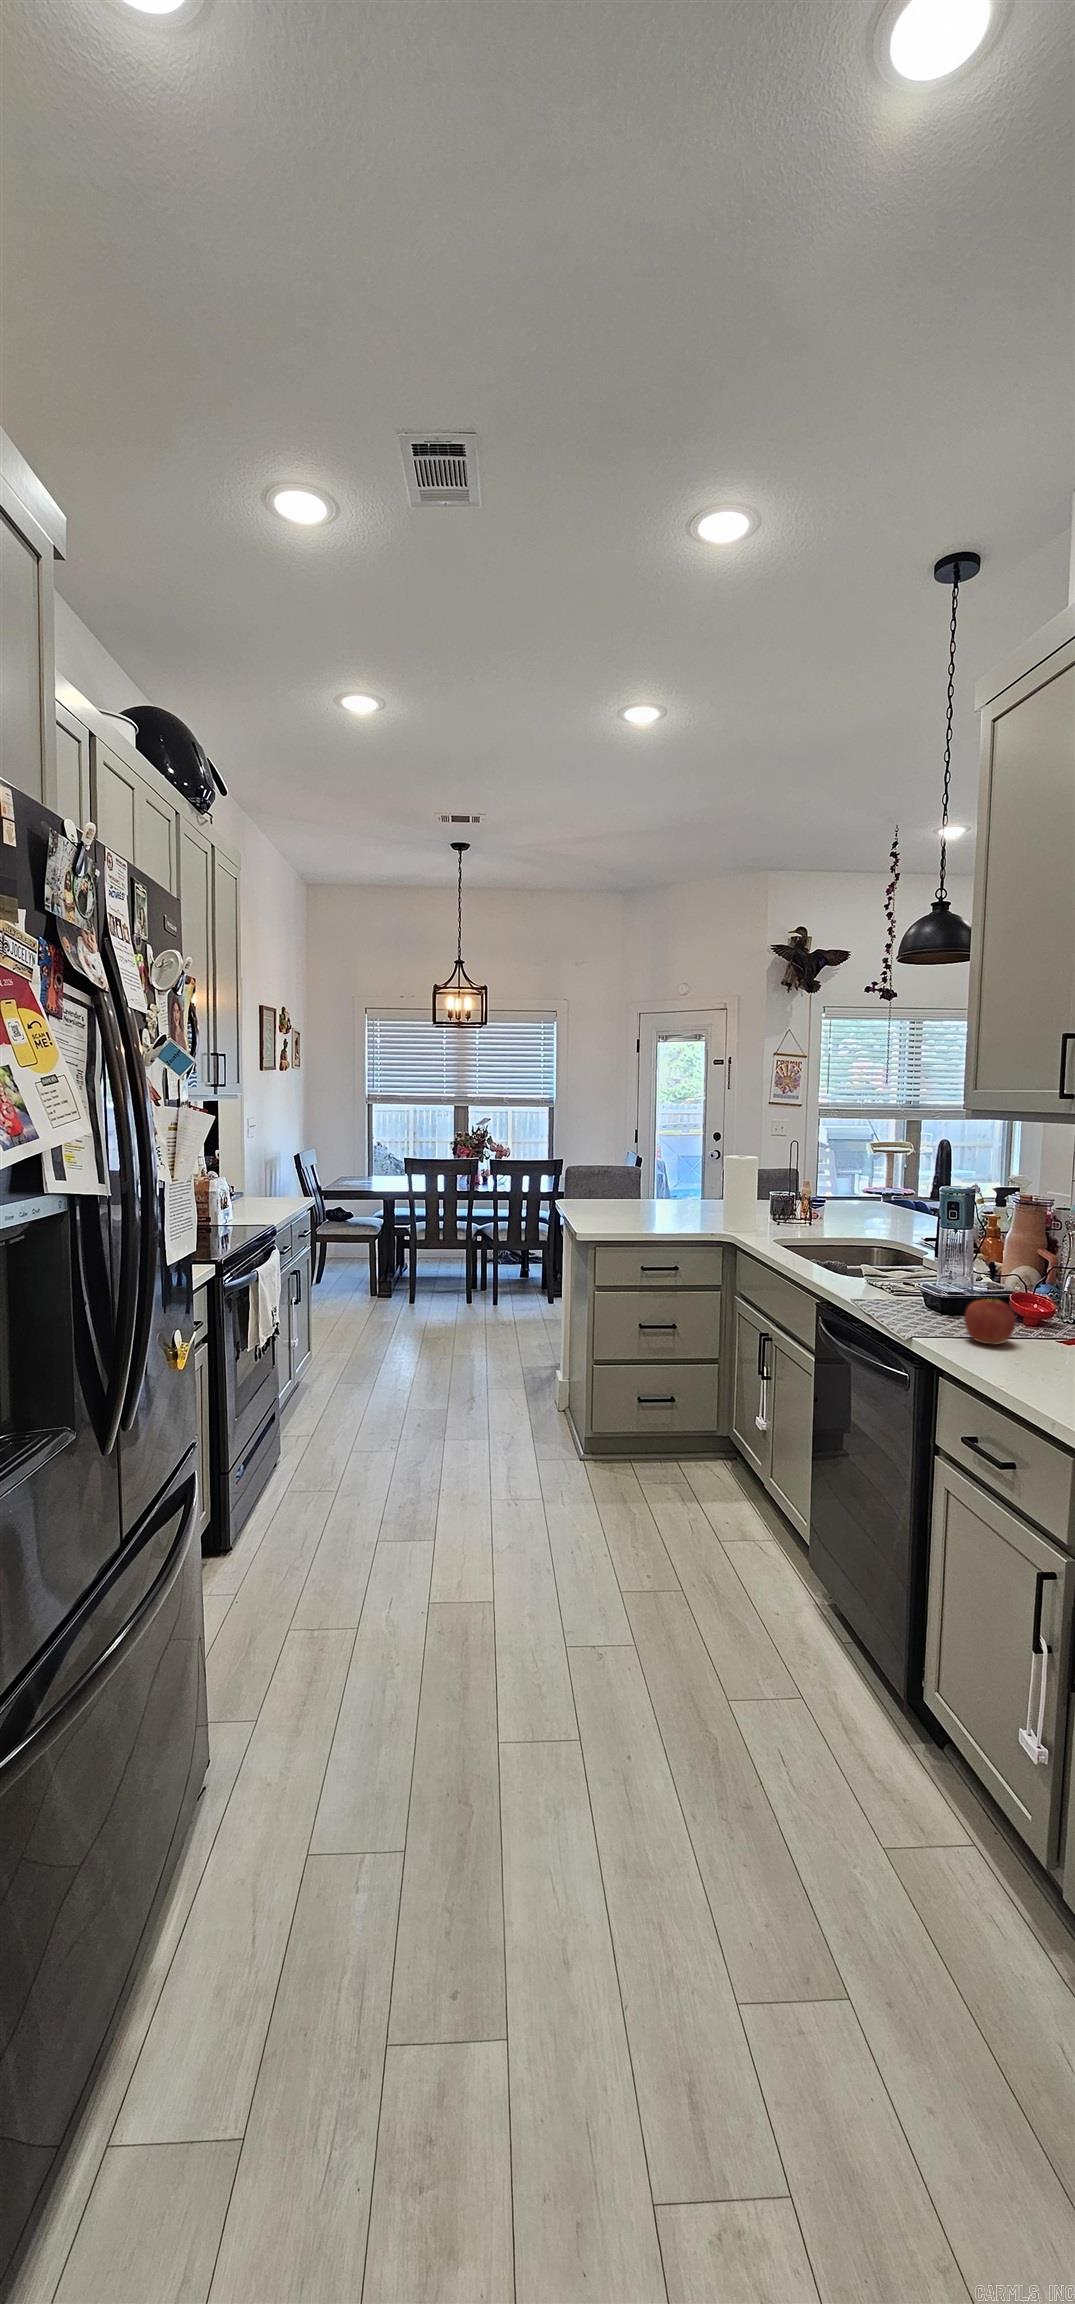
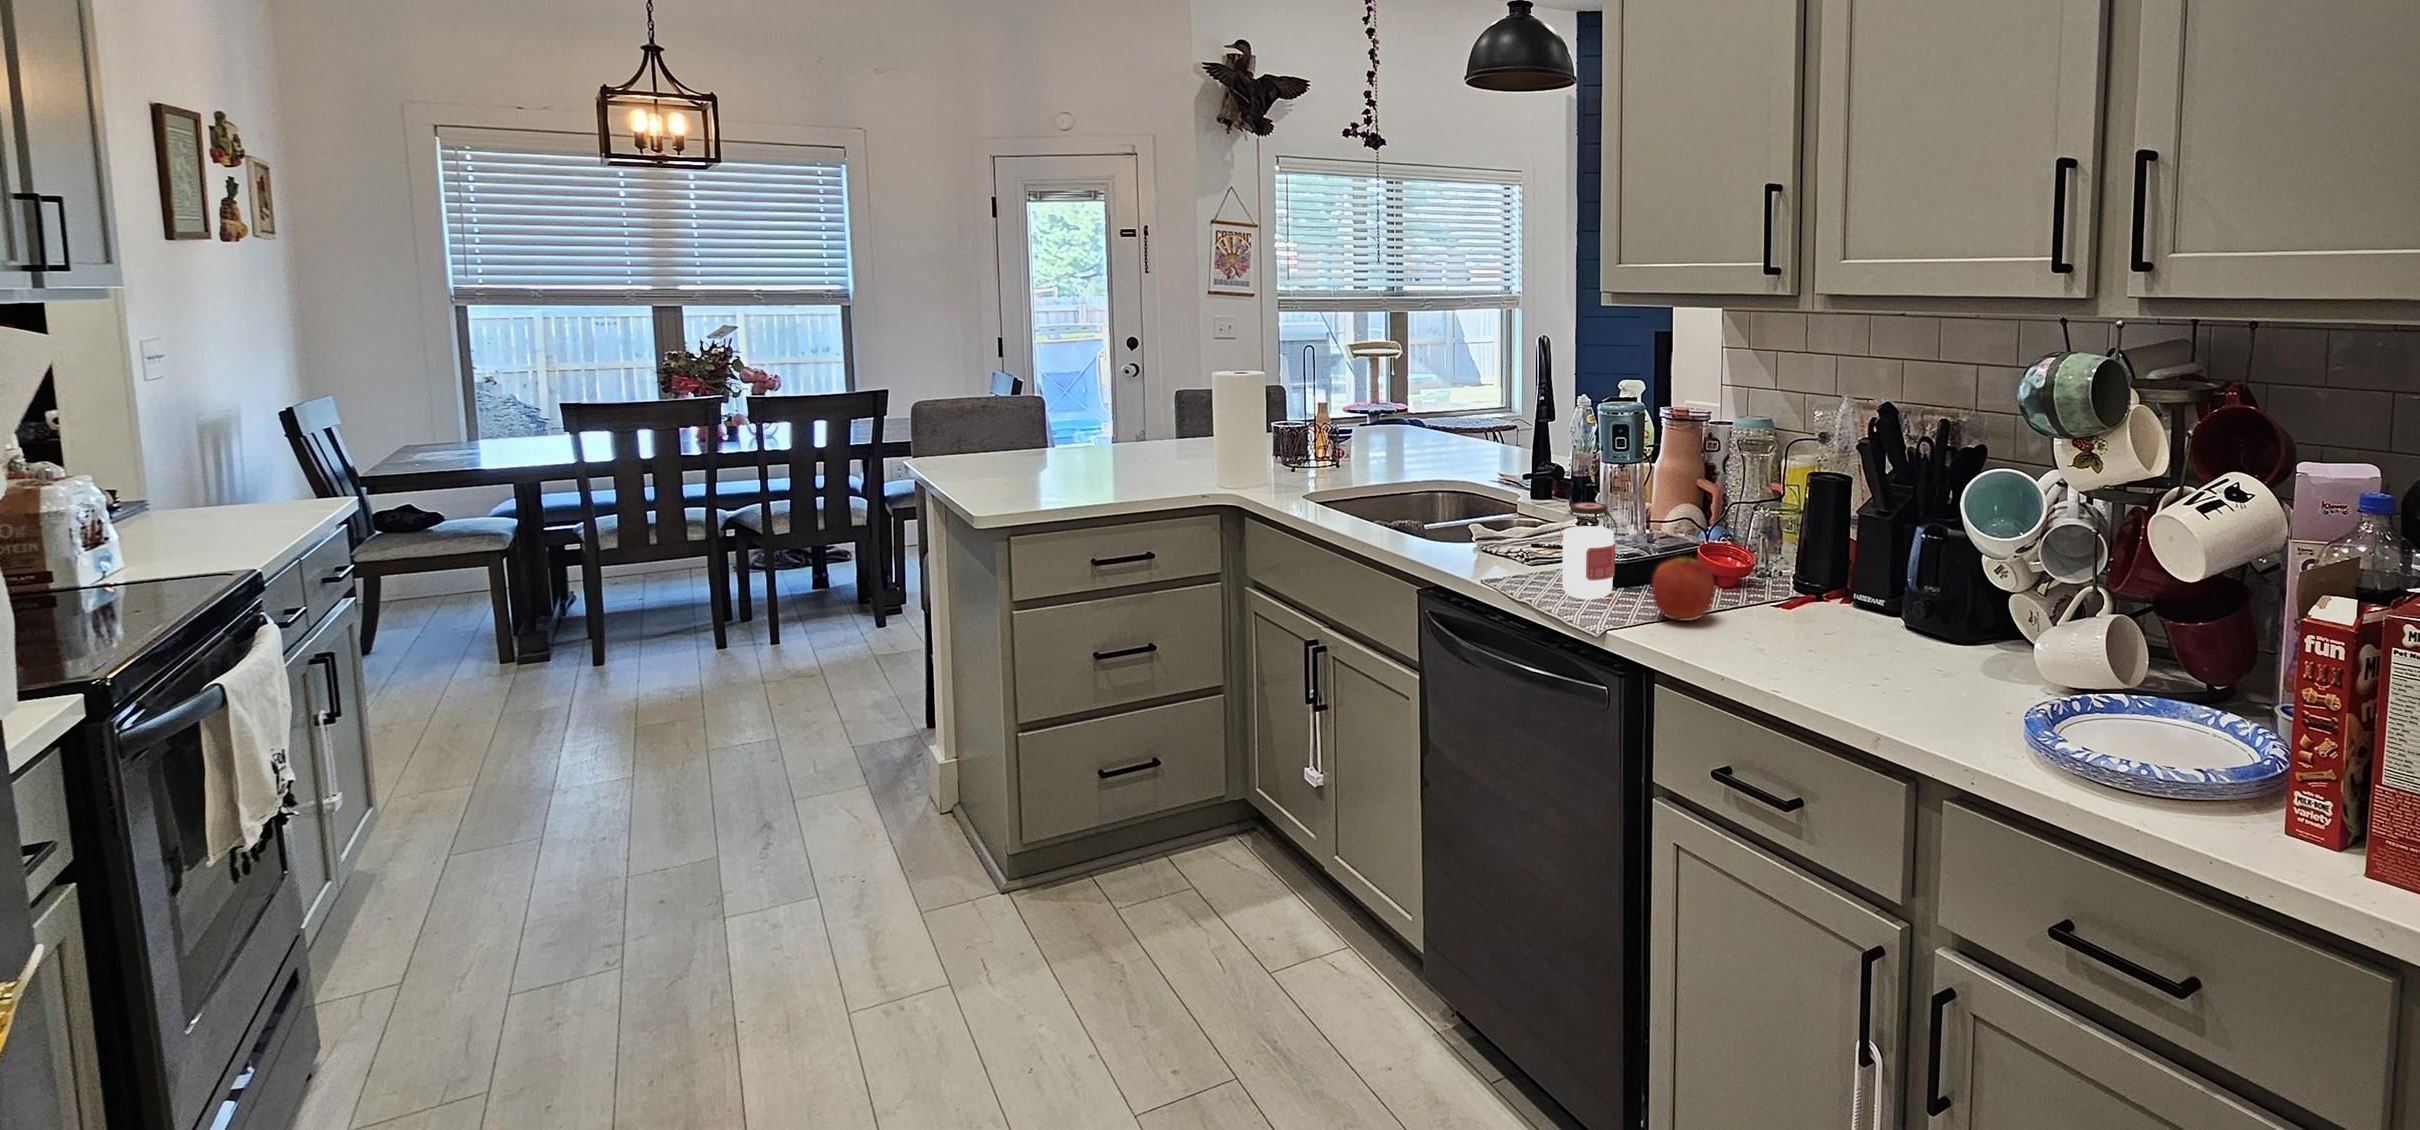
jar: none [906,1254,950,1323] -> present [1560,502,1617,599]

